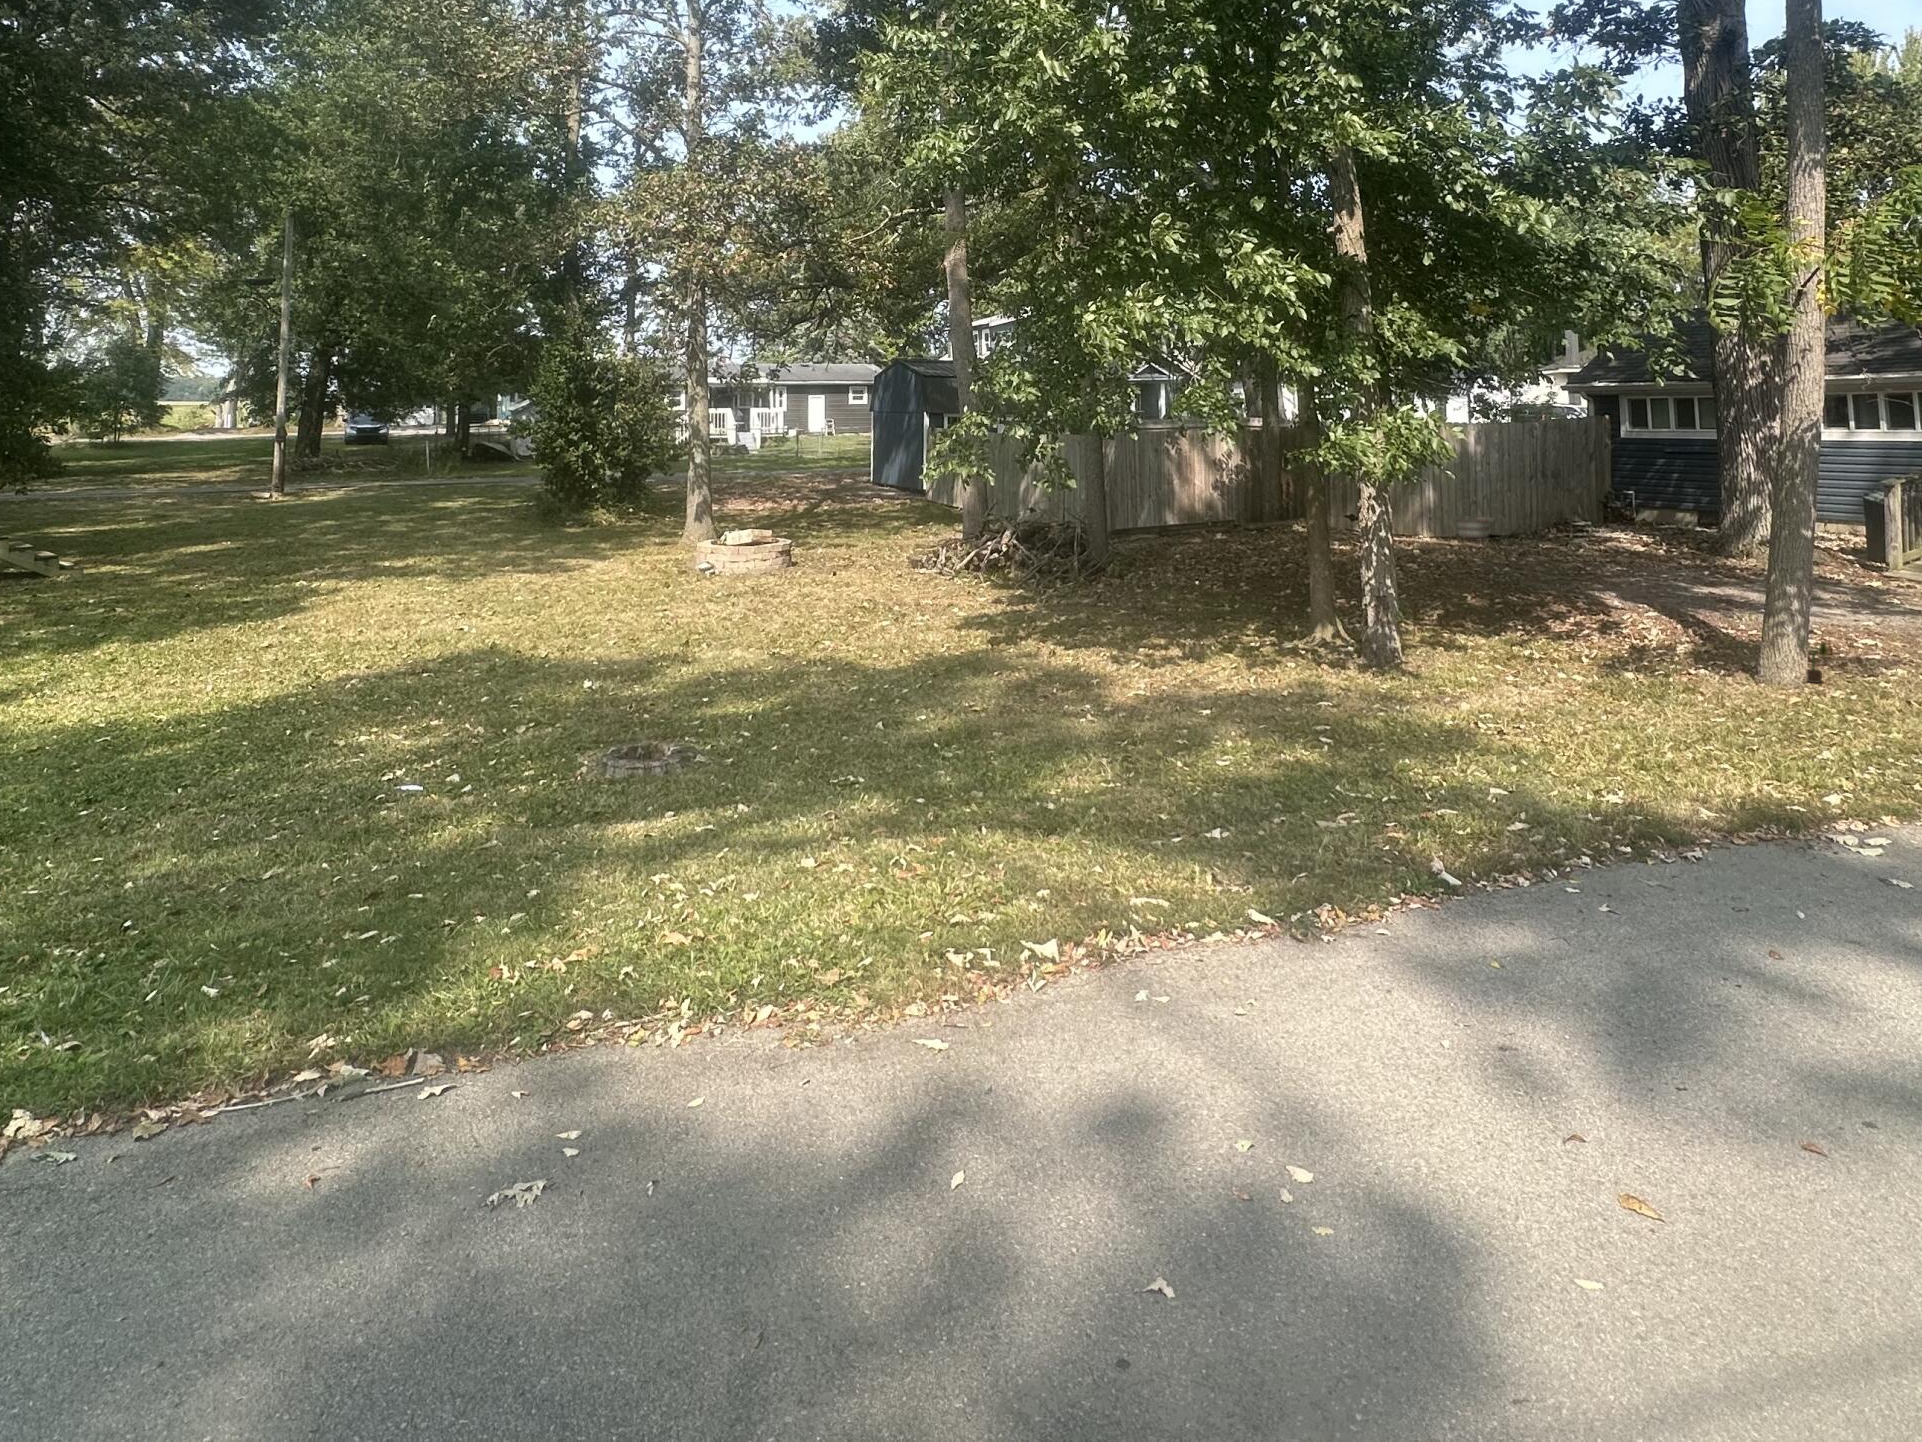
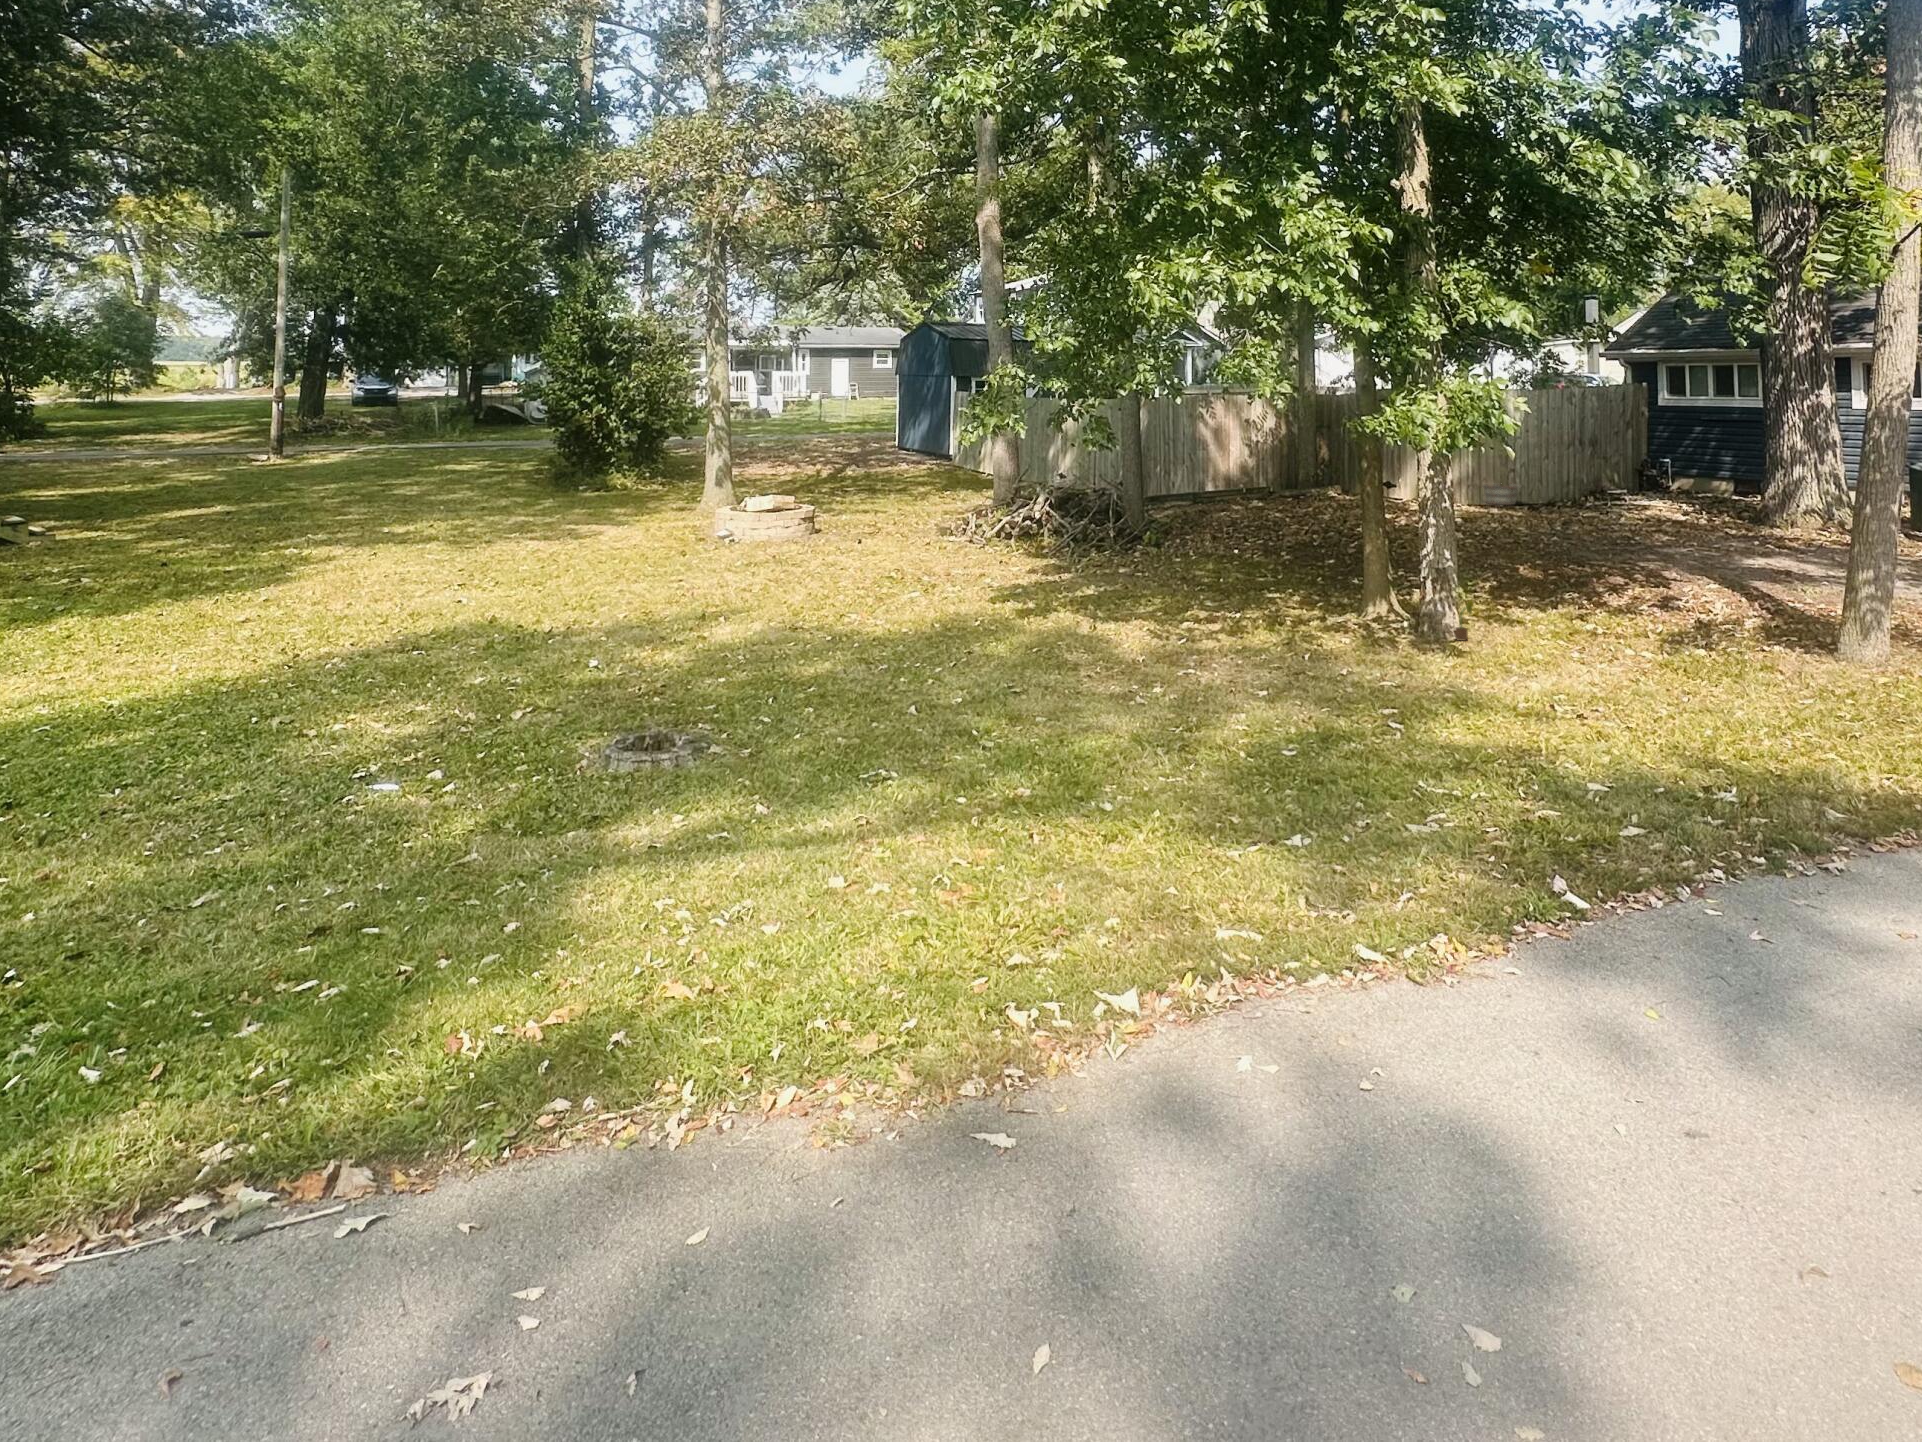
decorative plant: present [1806,641,1827,683] -> present [1454,600,1473,641]

